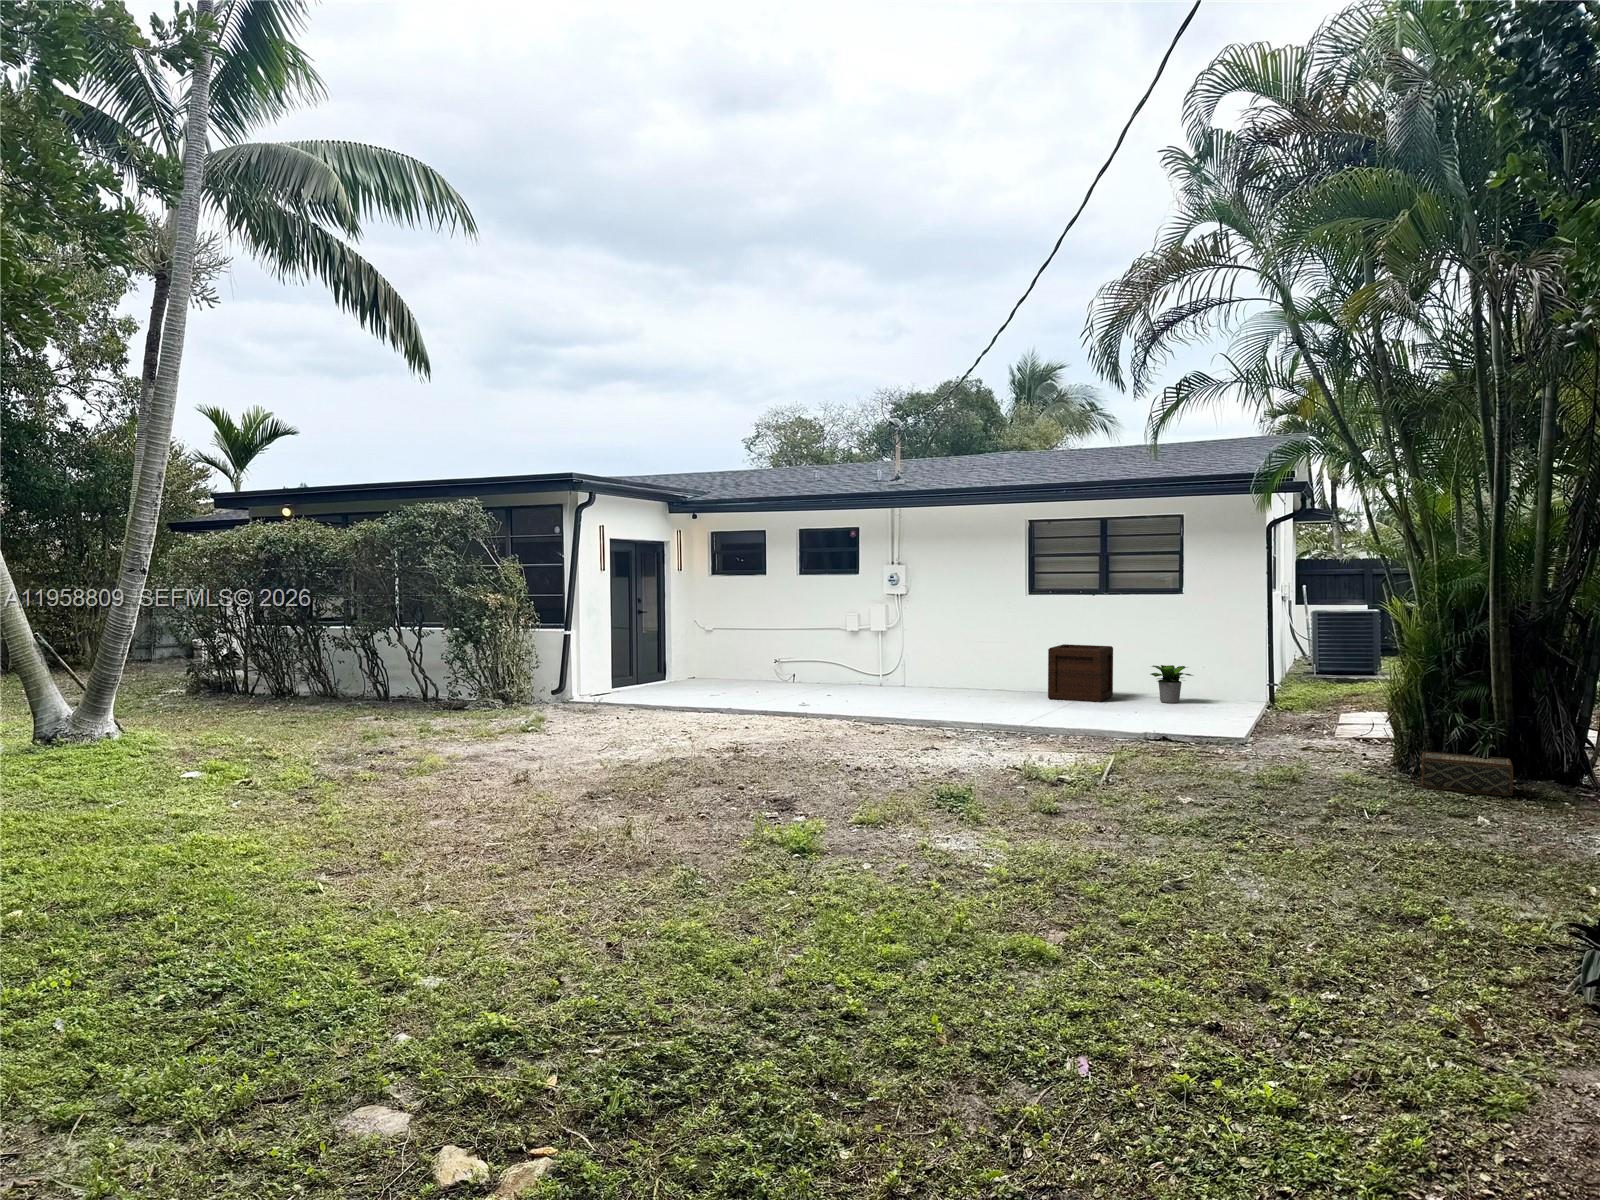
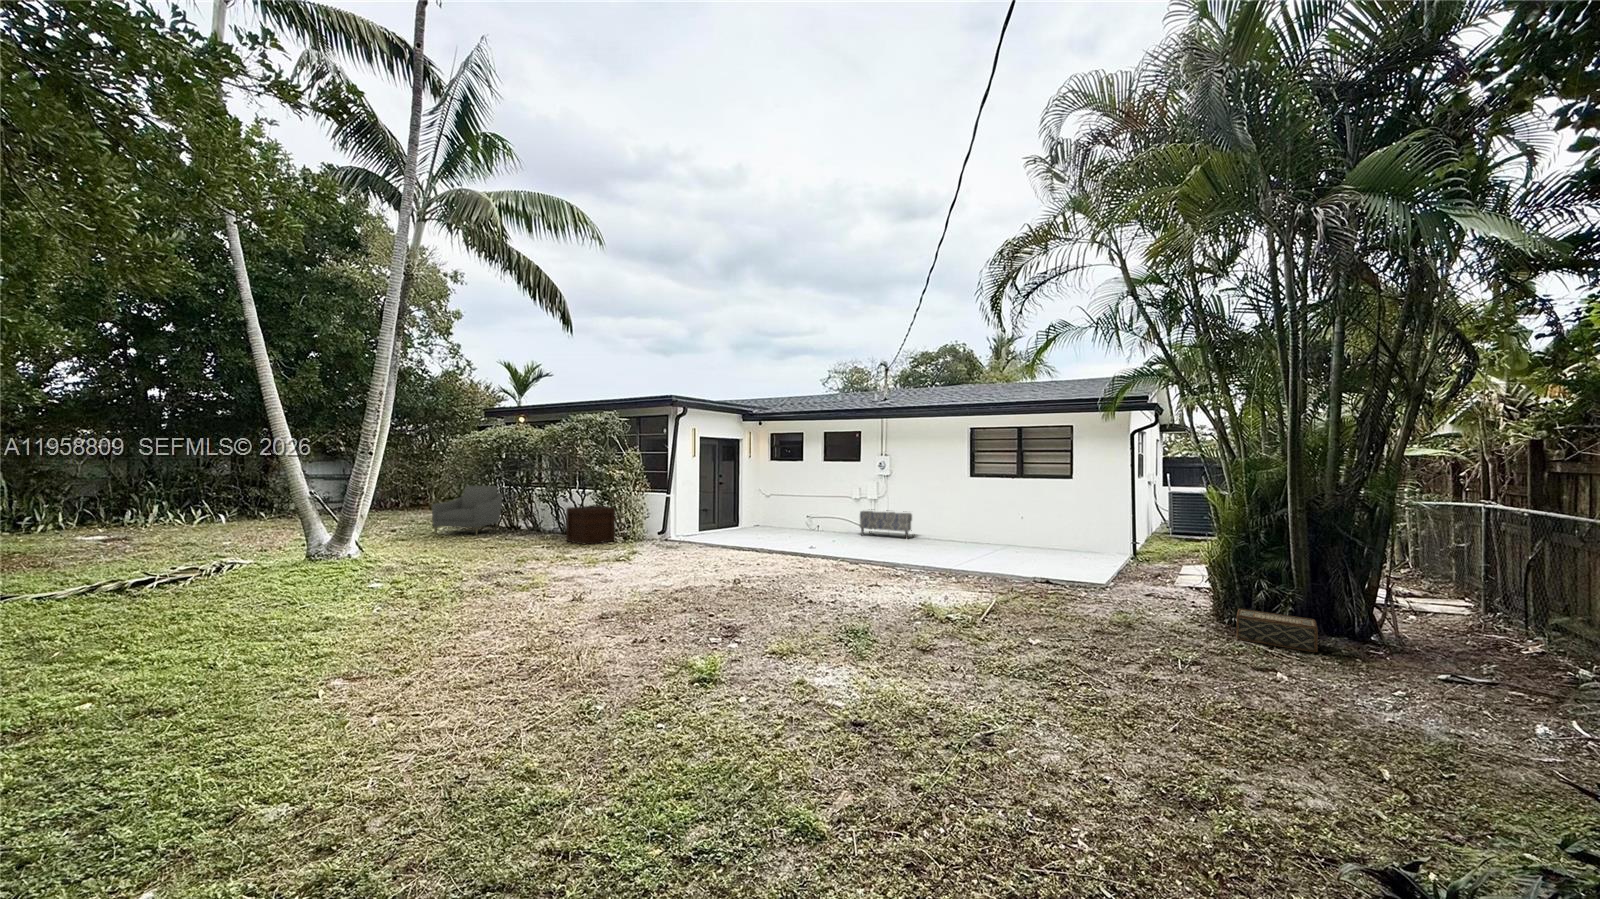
chair: none [159,623,277,705] -> present [432,486,503,534]
wooden crate: present [1048,644,1113,702] -> present [566,506,616,545]
bench: none [868,649,954,693] -> present [860,509,915,539]
potted plant: present [1151,665,1192,703] -> none [1045,526,1077,553]

